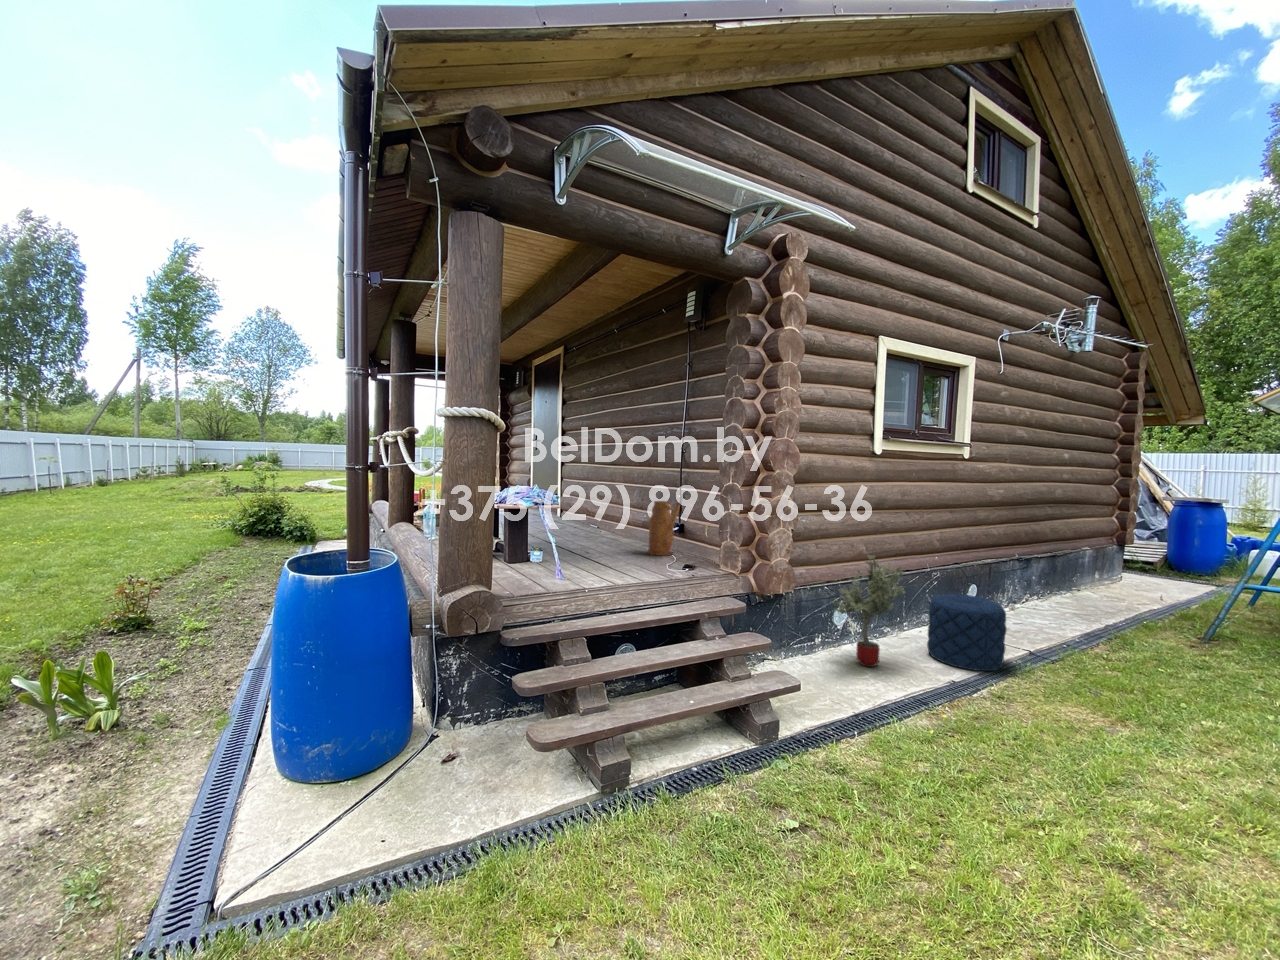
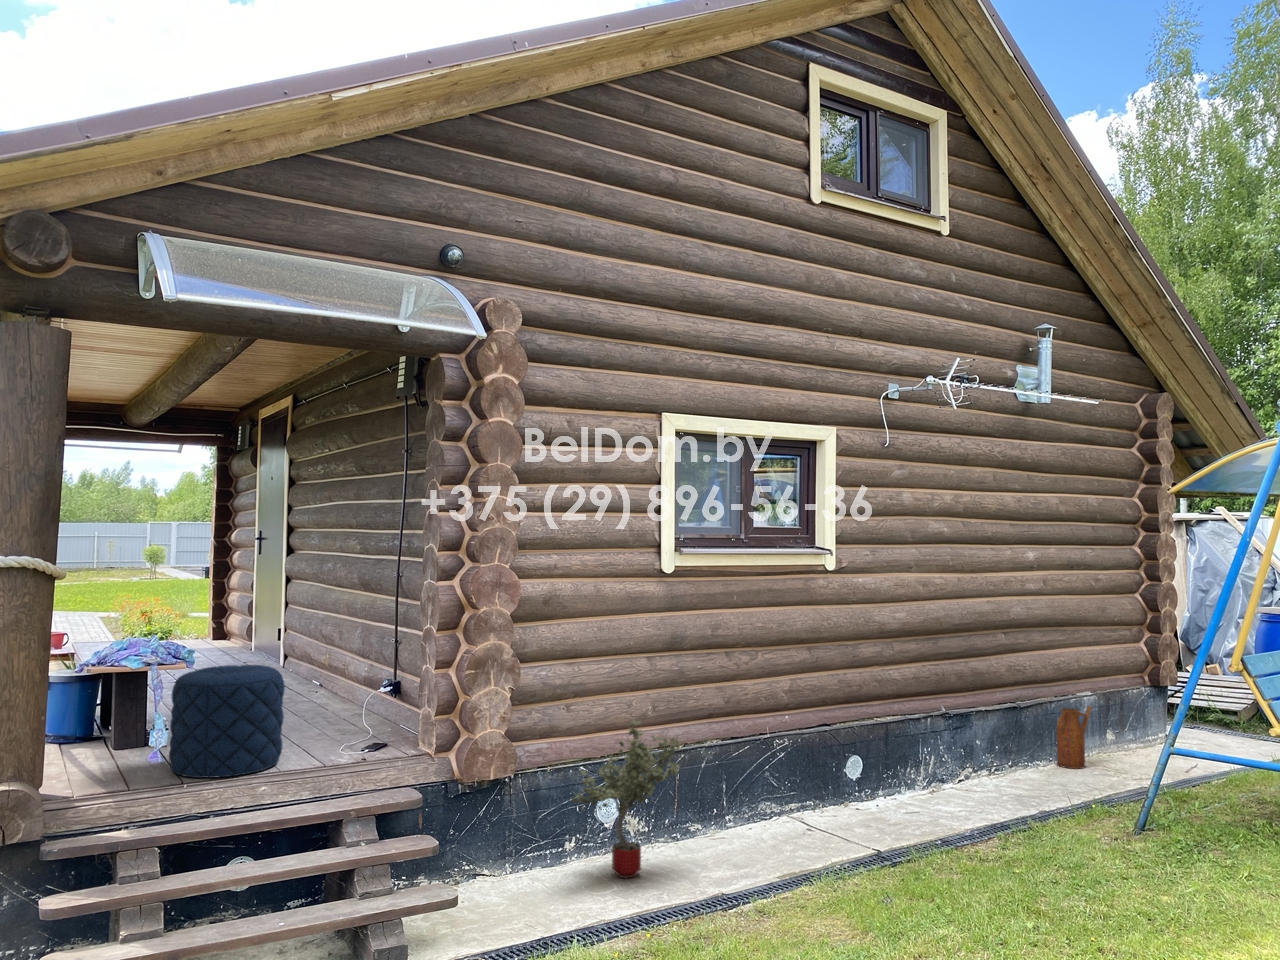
watering can: present [648,501,680,556] -> present [1056,706,1091,769]
pouf: present [927,594,1007,671] -> present [169,665,285,778]

